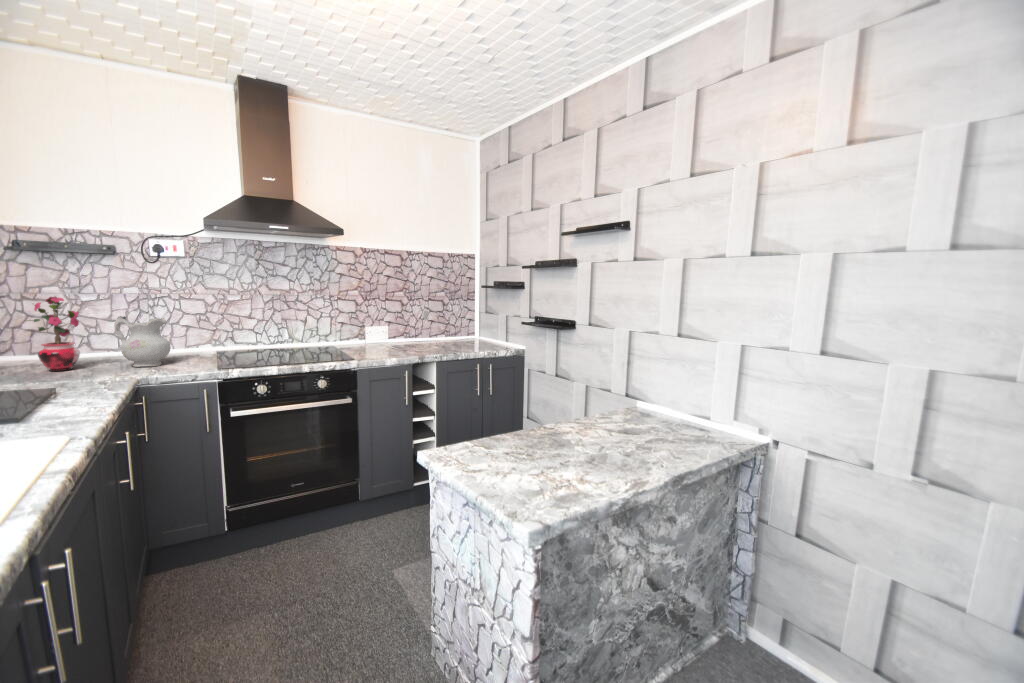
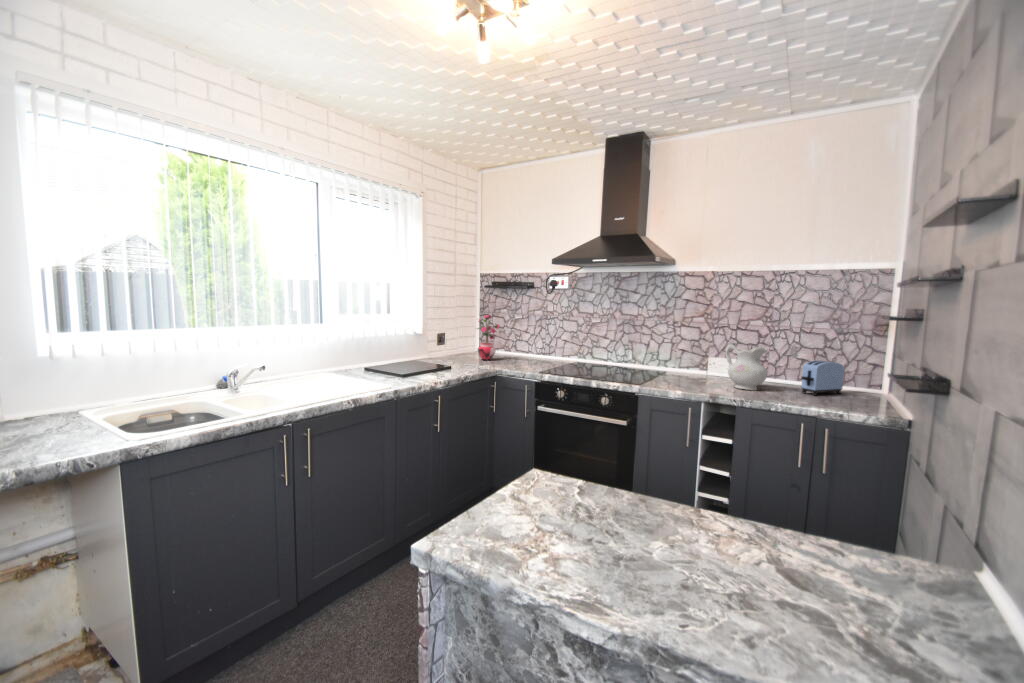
ceramic pitcher: present [114,316,170,367] -> present [726,343,767,390]
toaster: none [449,320,465,345] -> present [801,361,844,395]

